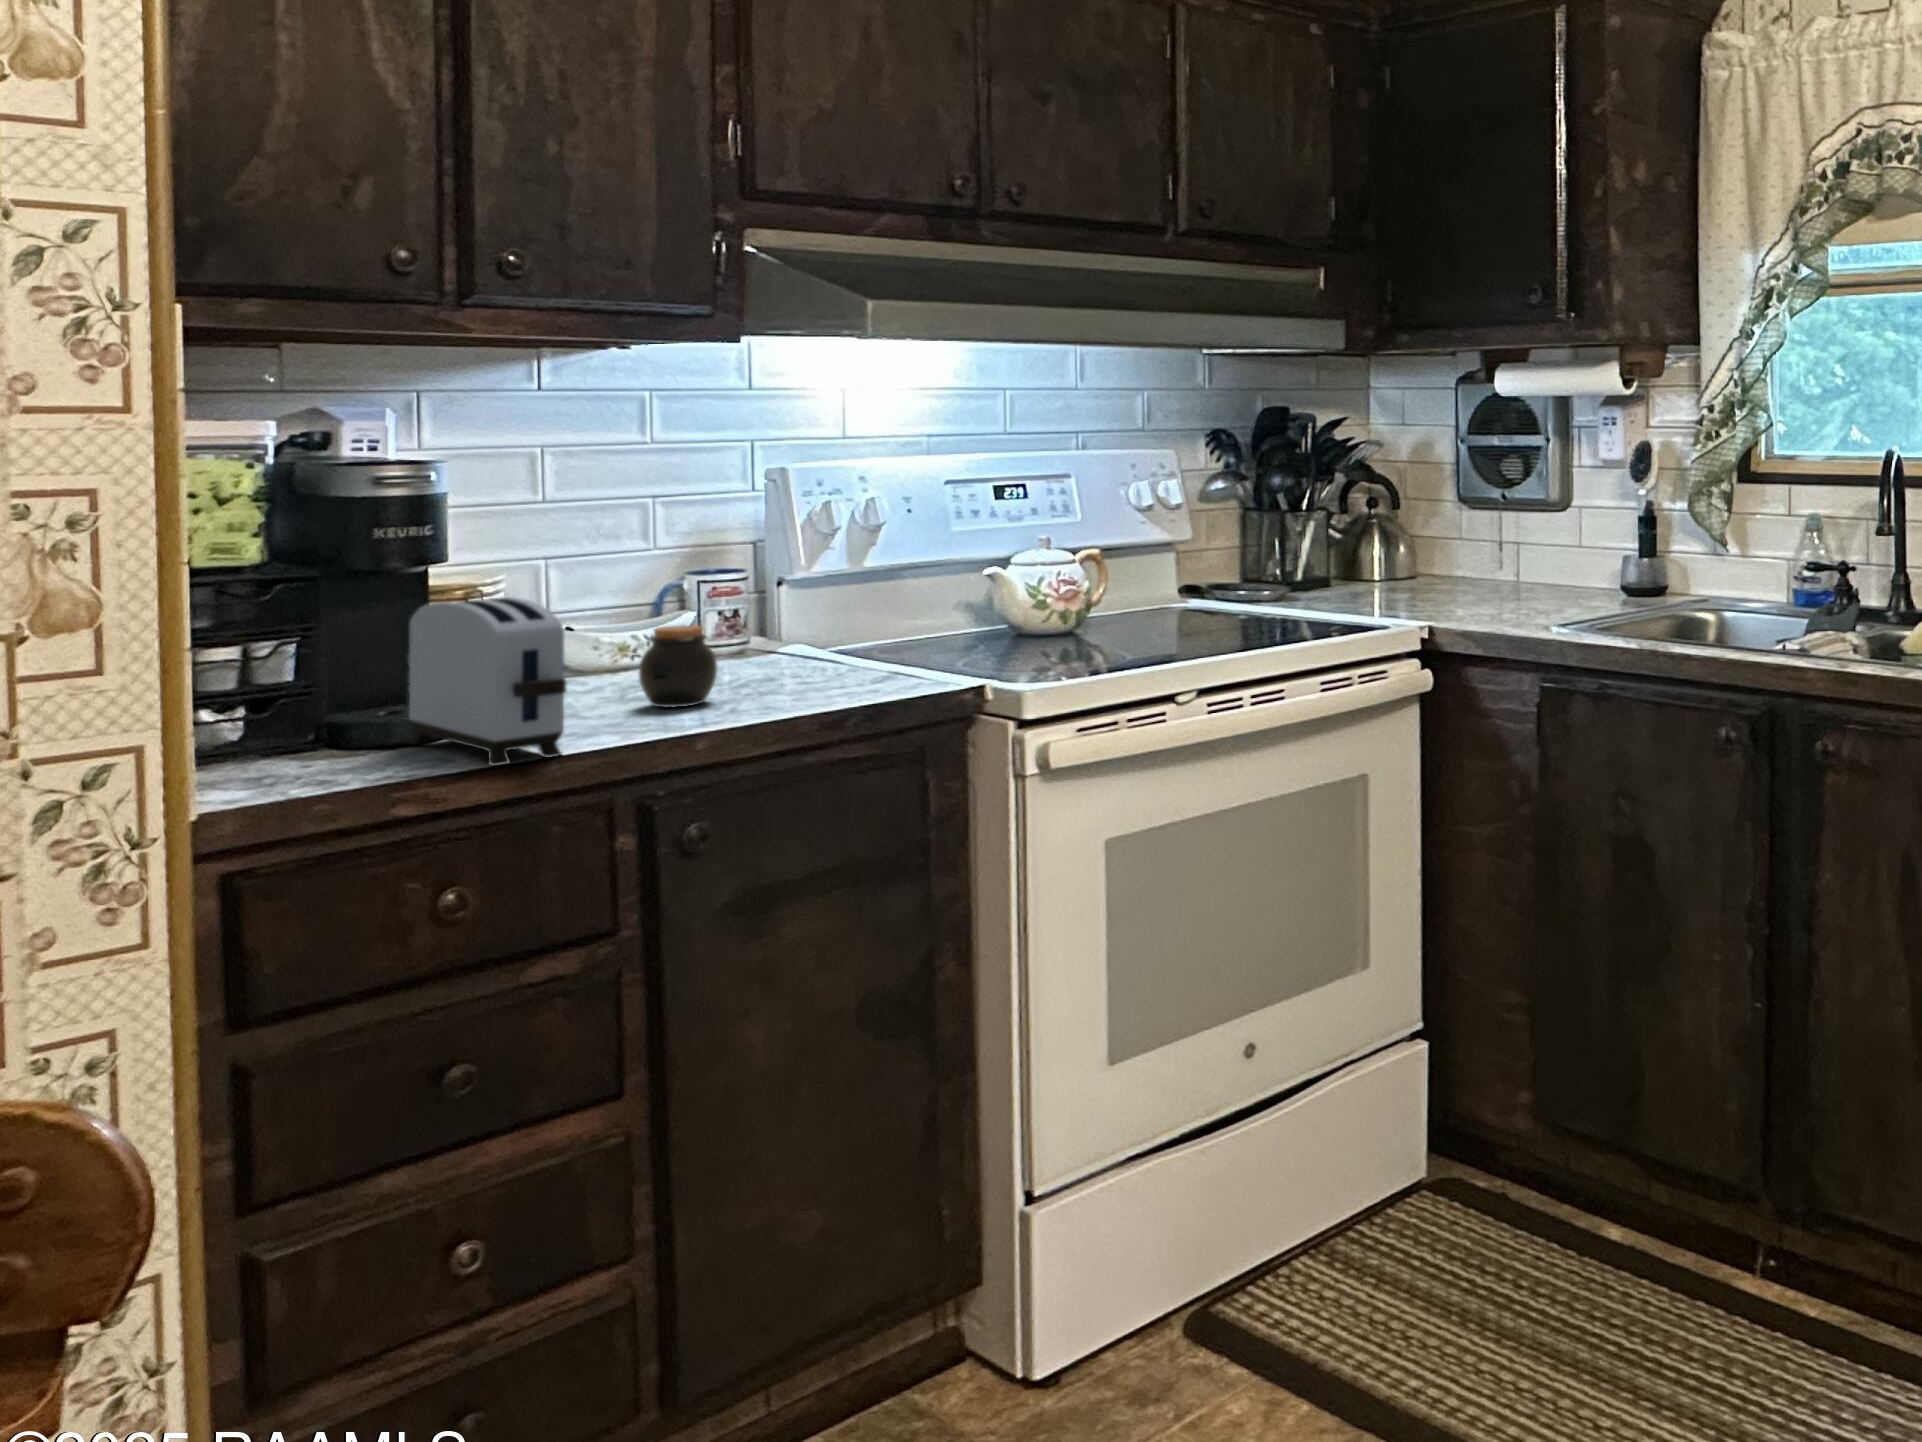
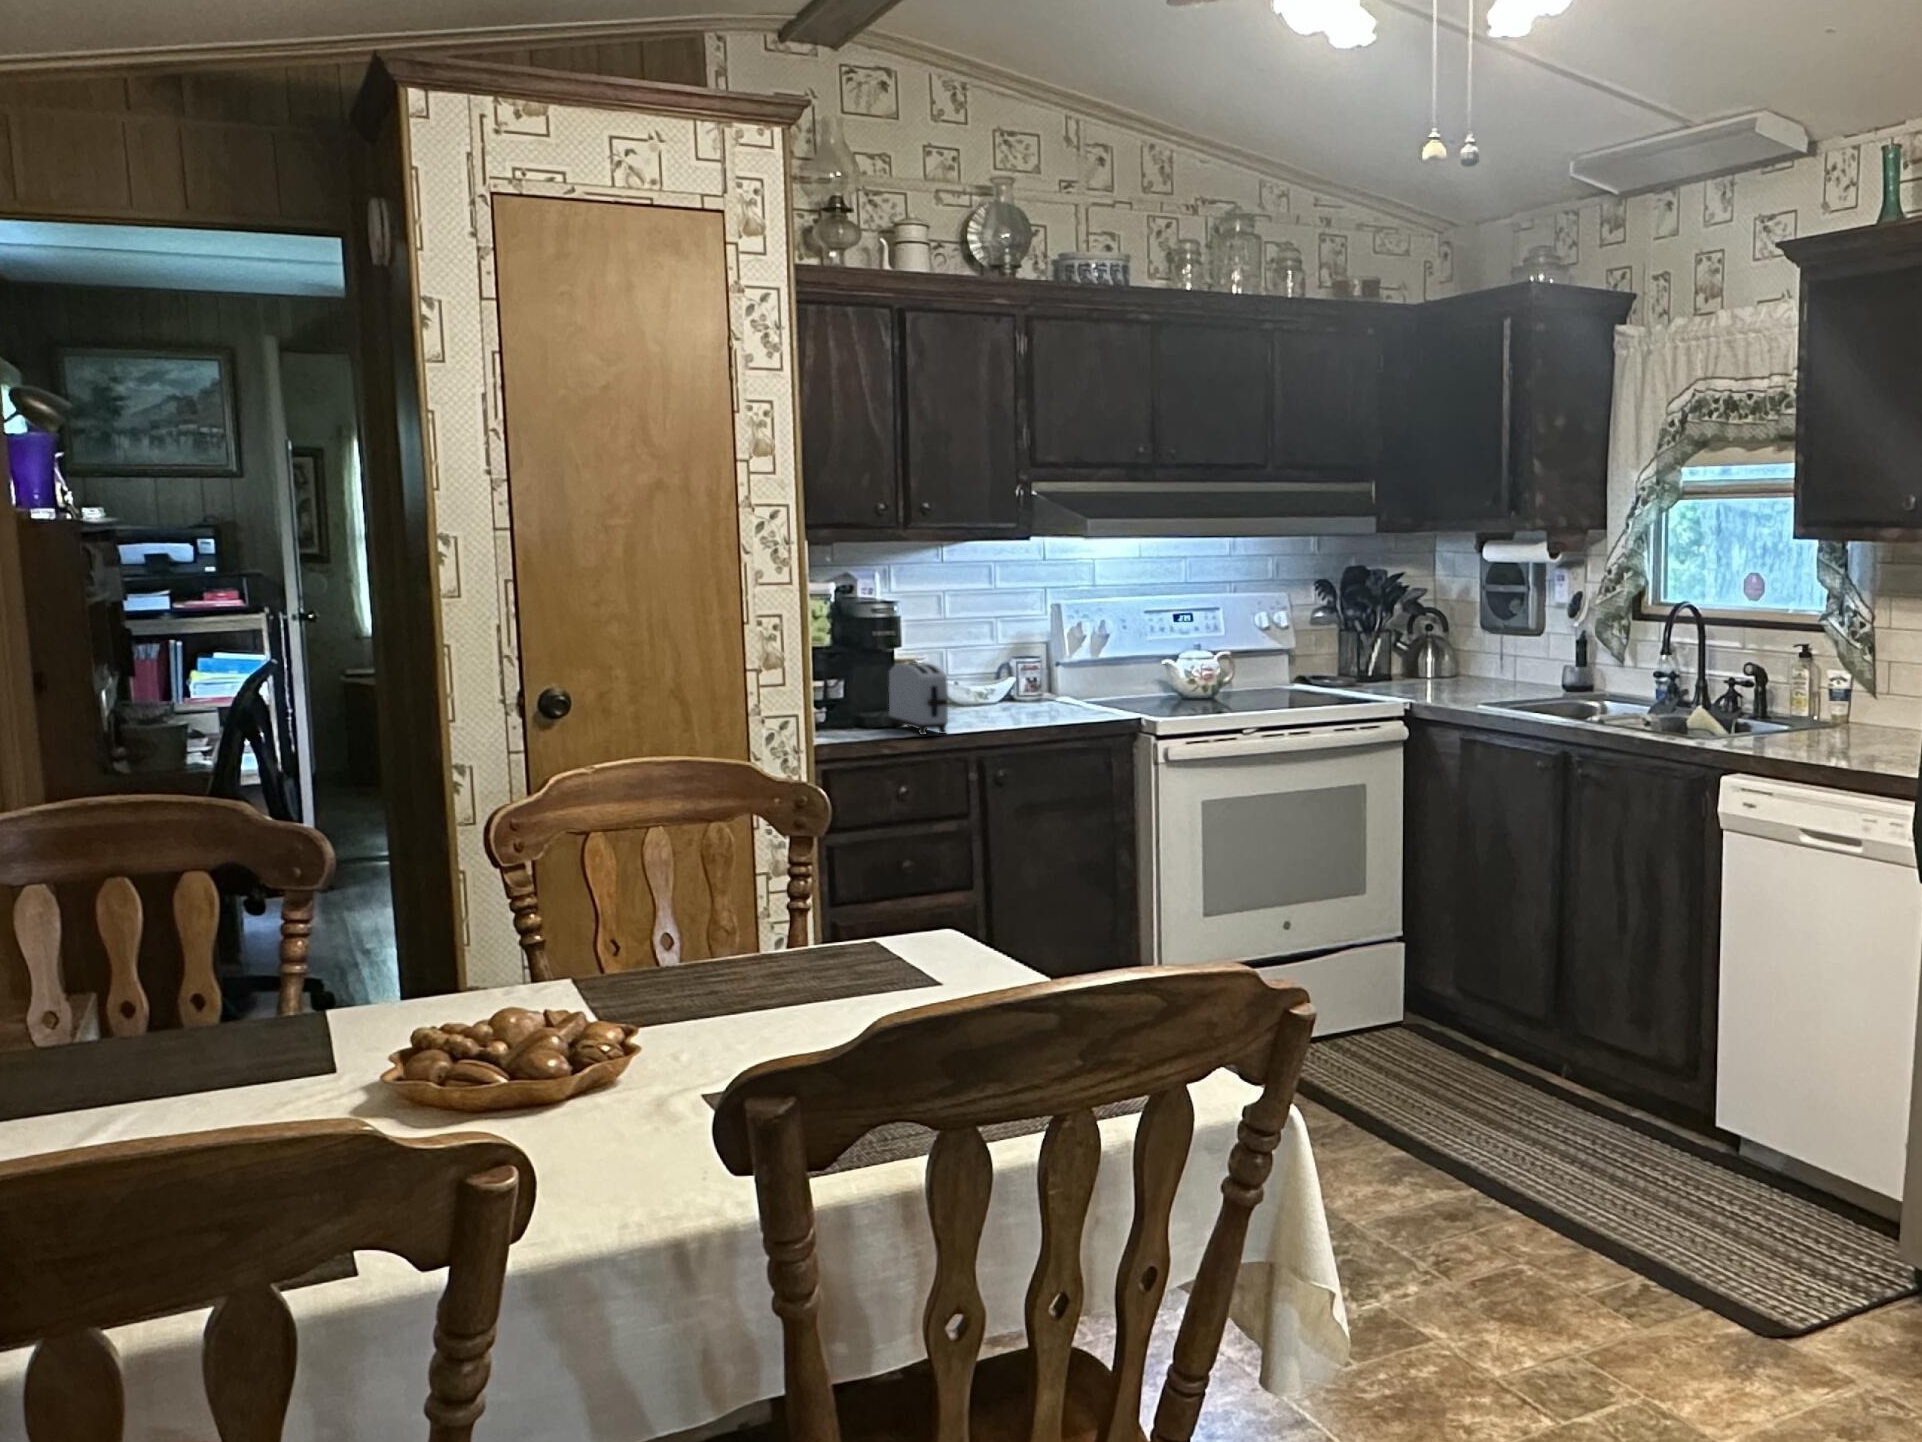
jar: present [639,625,718,707] -> none [983,681,1017,719]

